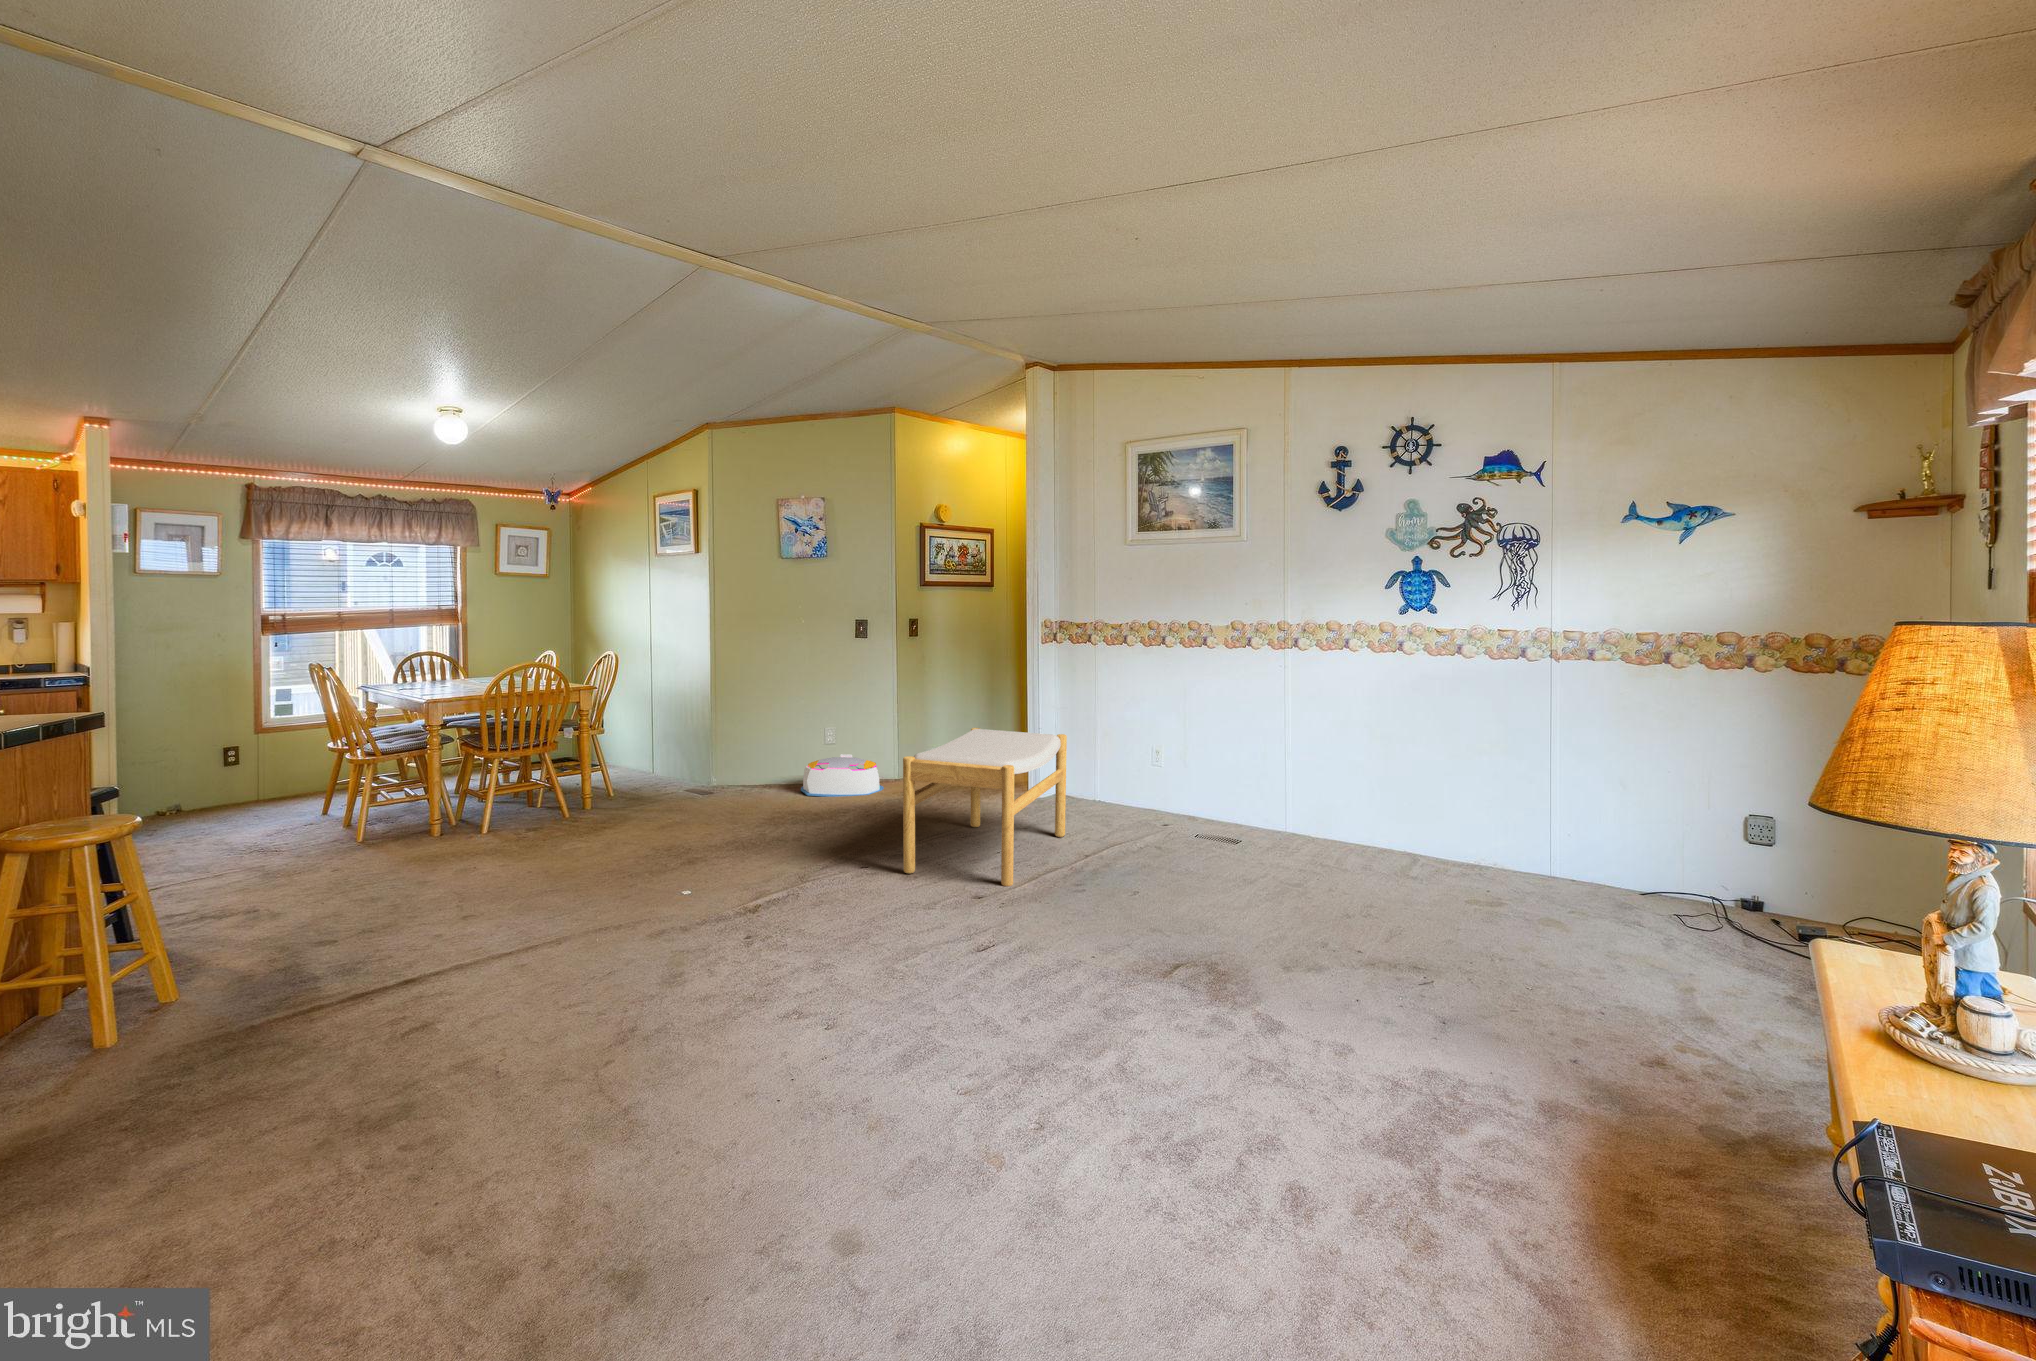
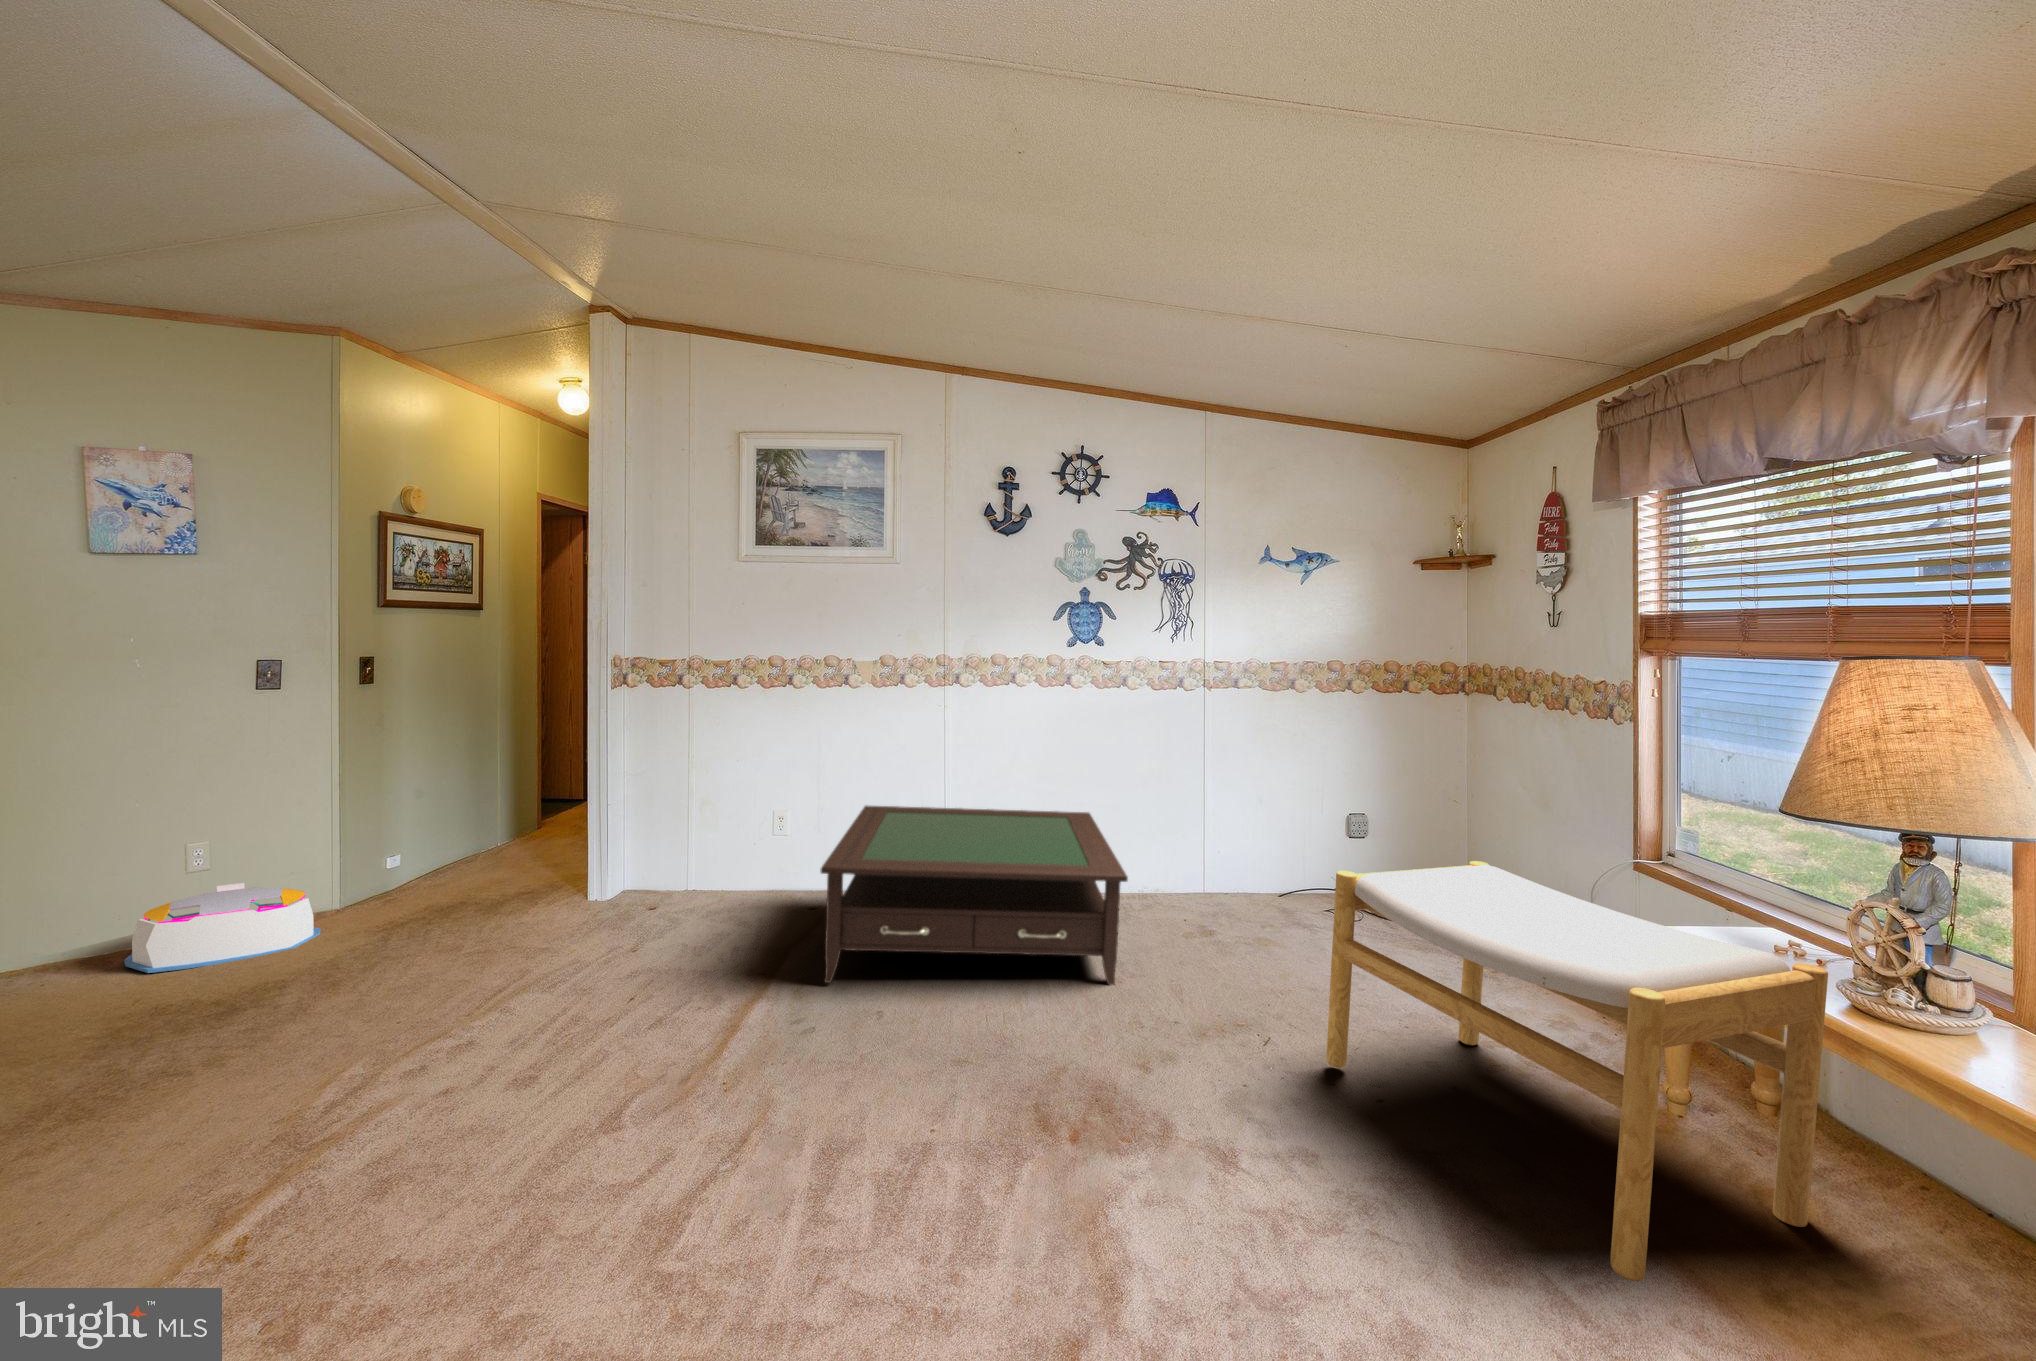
footstool: present [903,728,1067,886] -> present [1326,861,1828,1281]
coffee table: none [1114,747,1412,919] -> present [821,806,1128,985]

